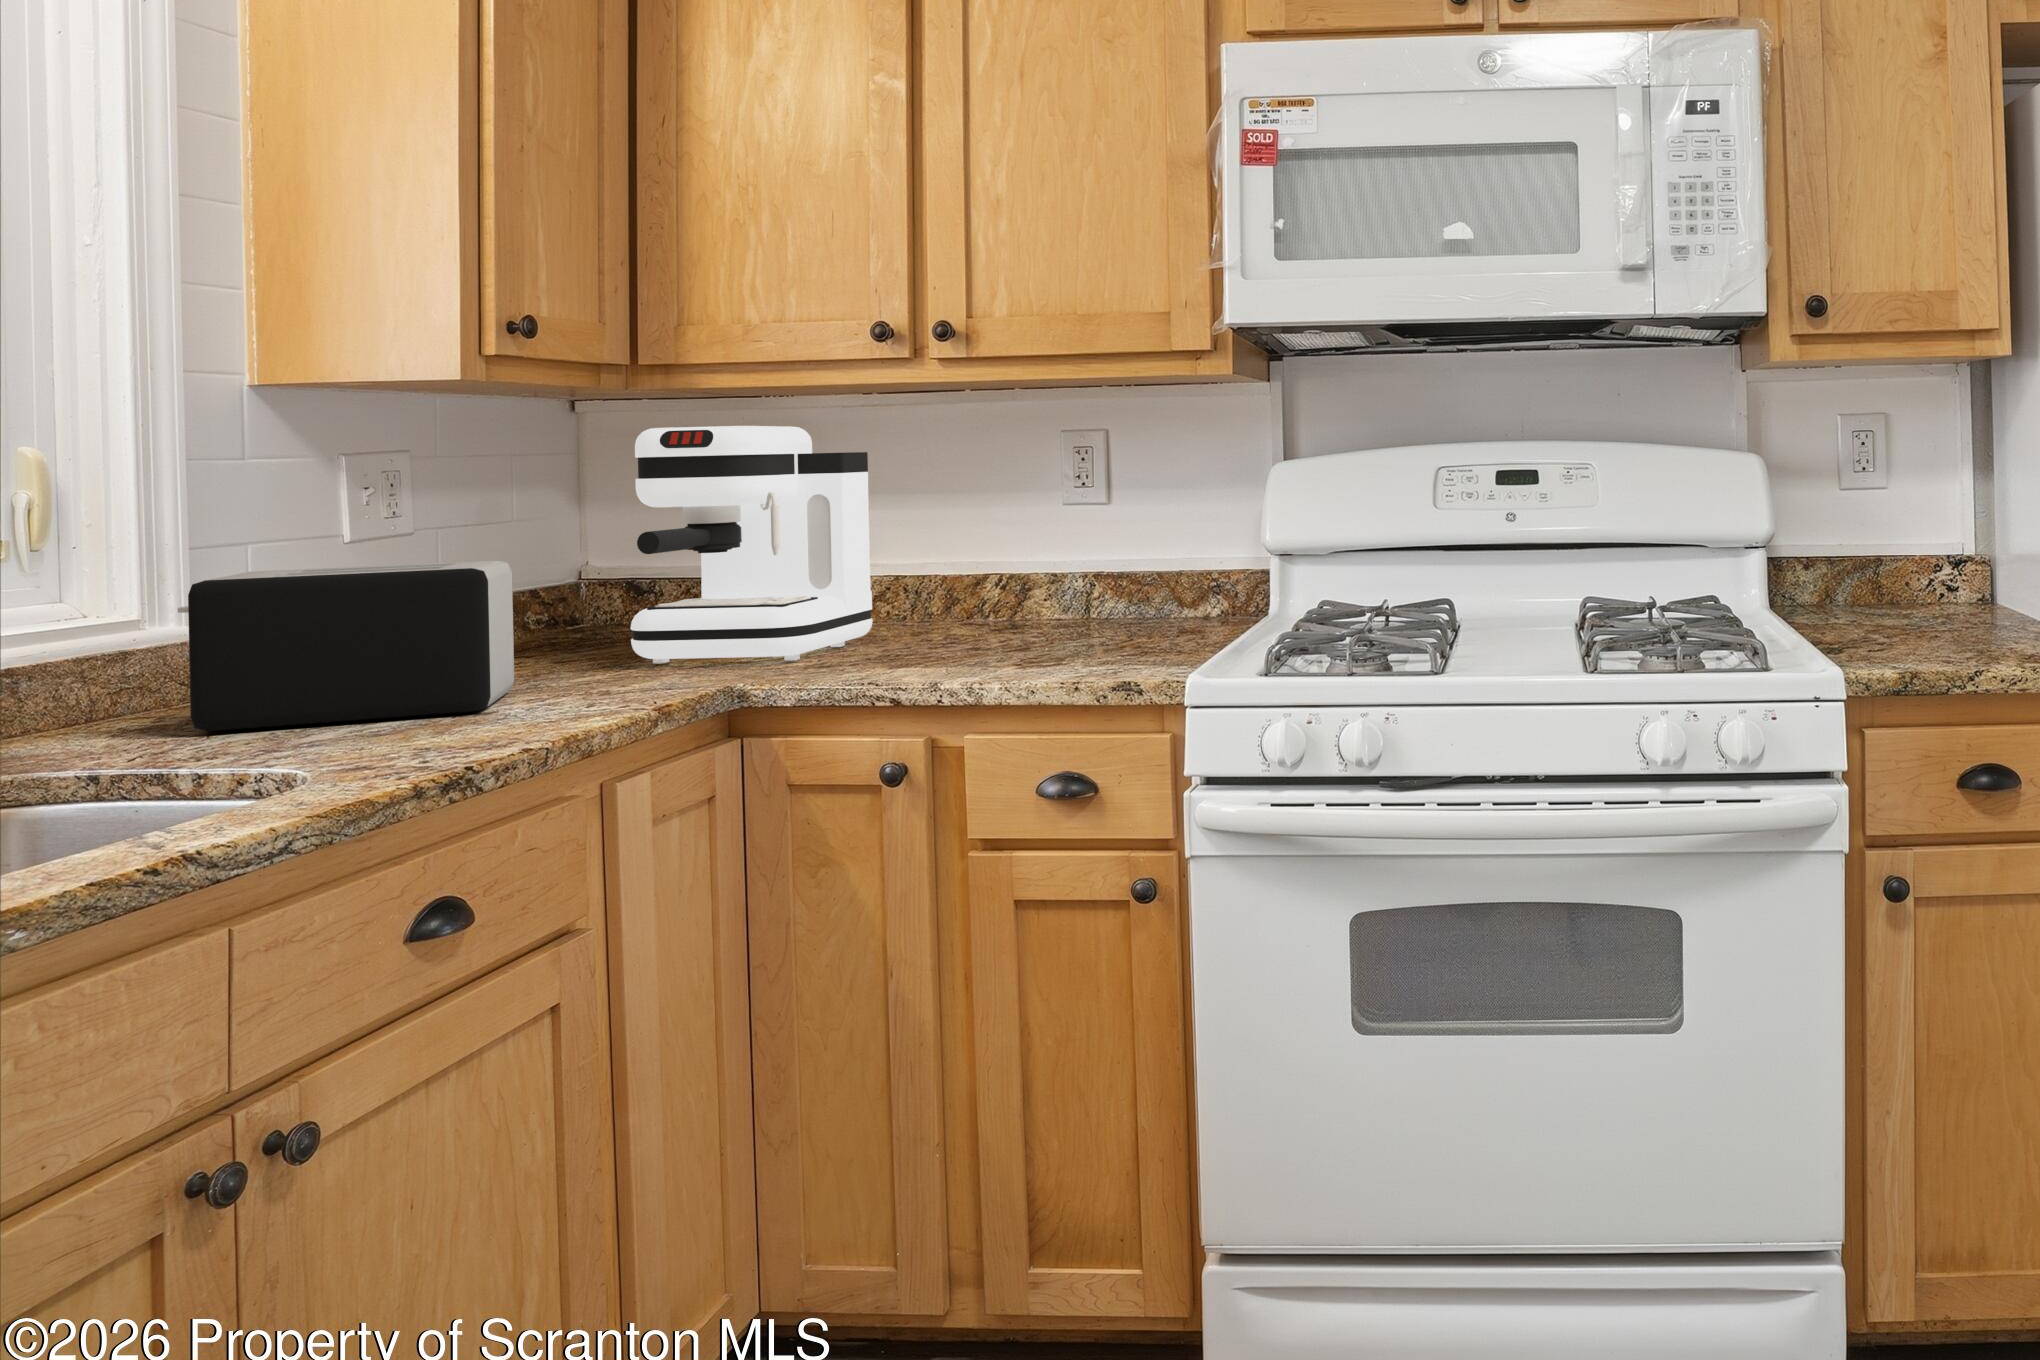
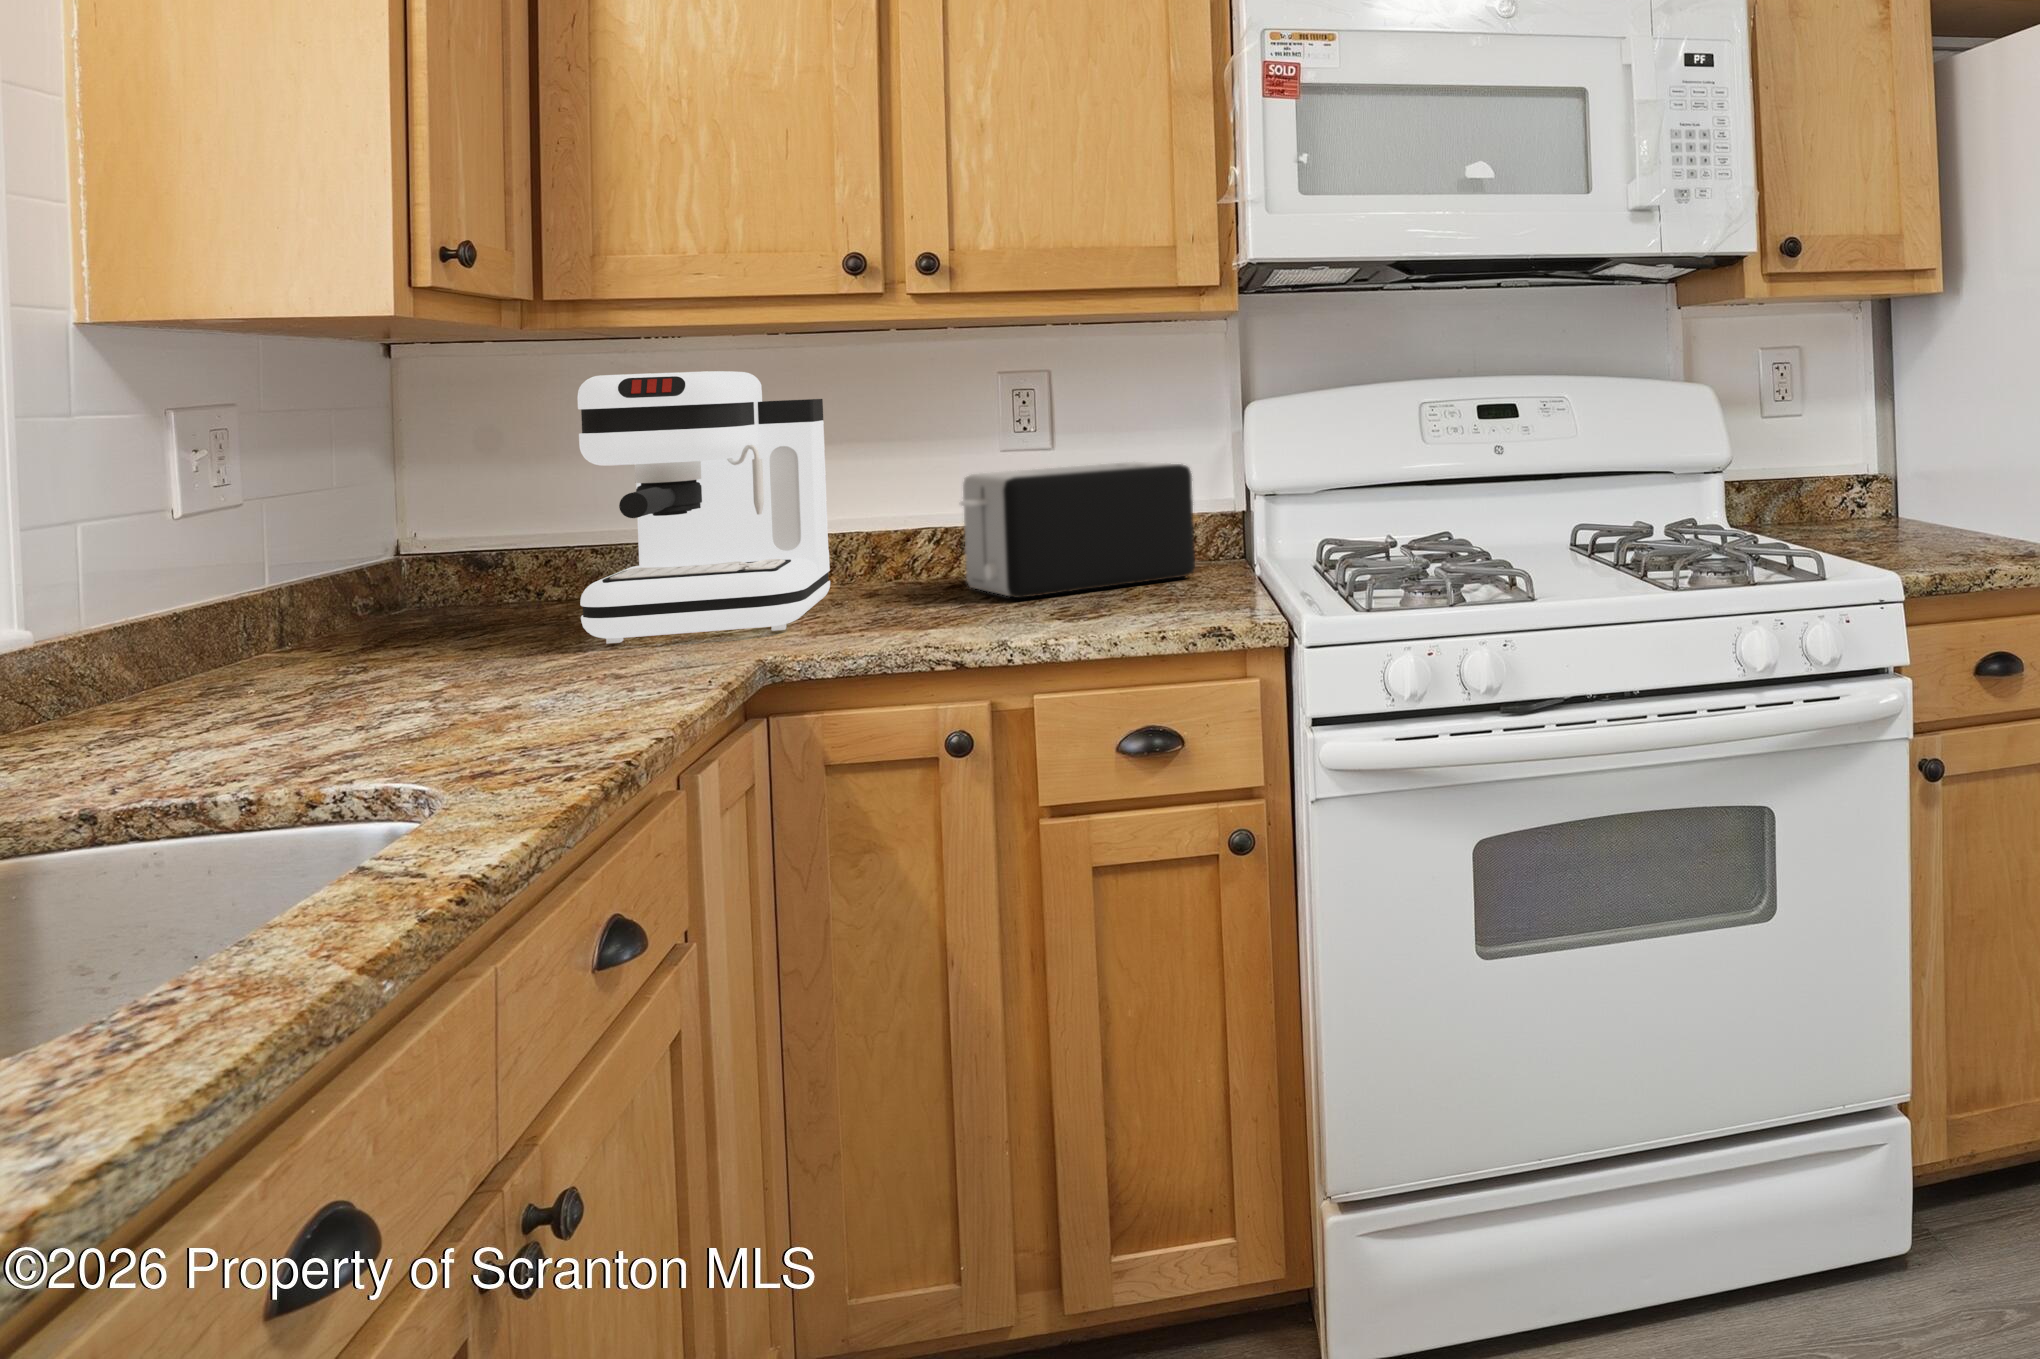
toaster: present [178,561,514,731] -> present [960,462,1195,598]

